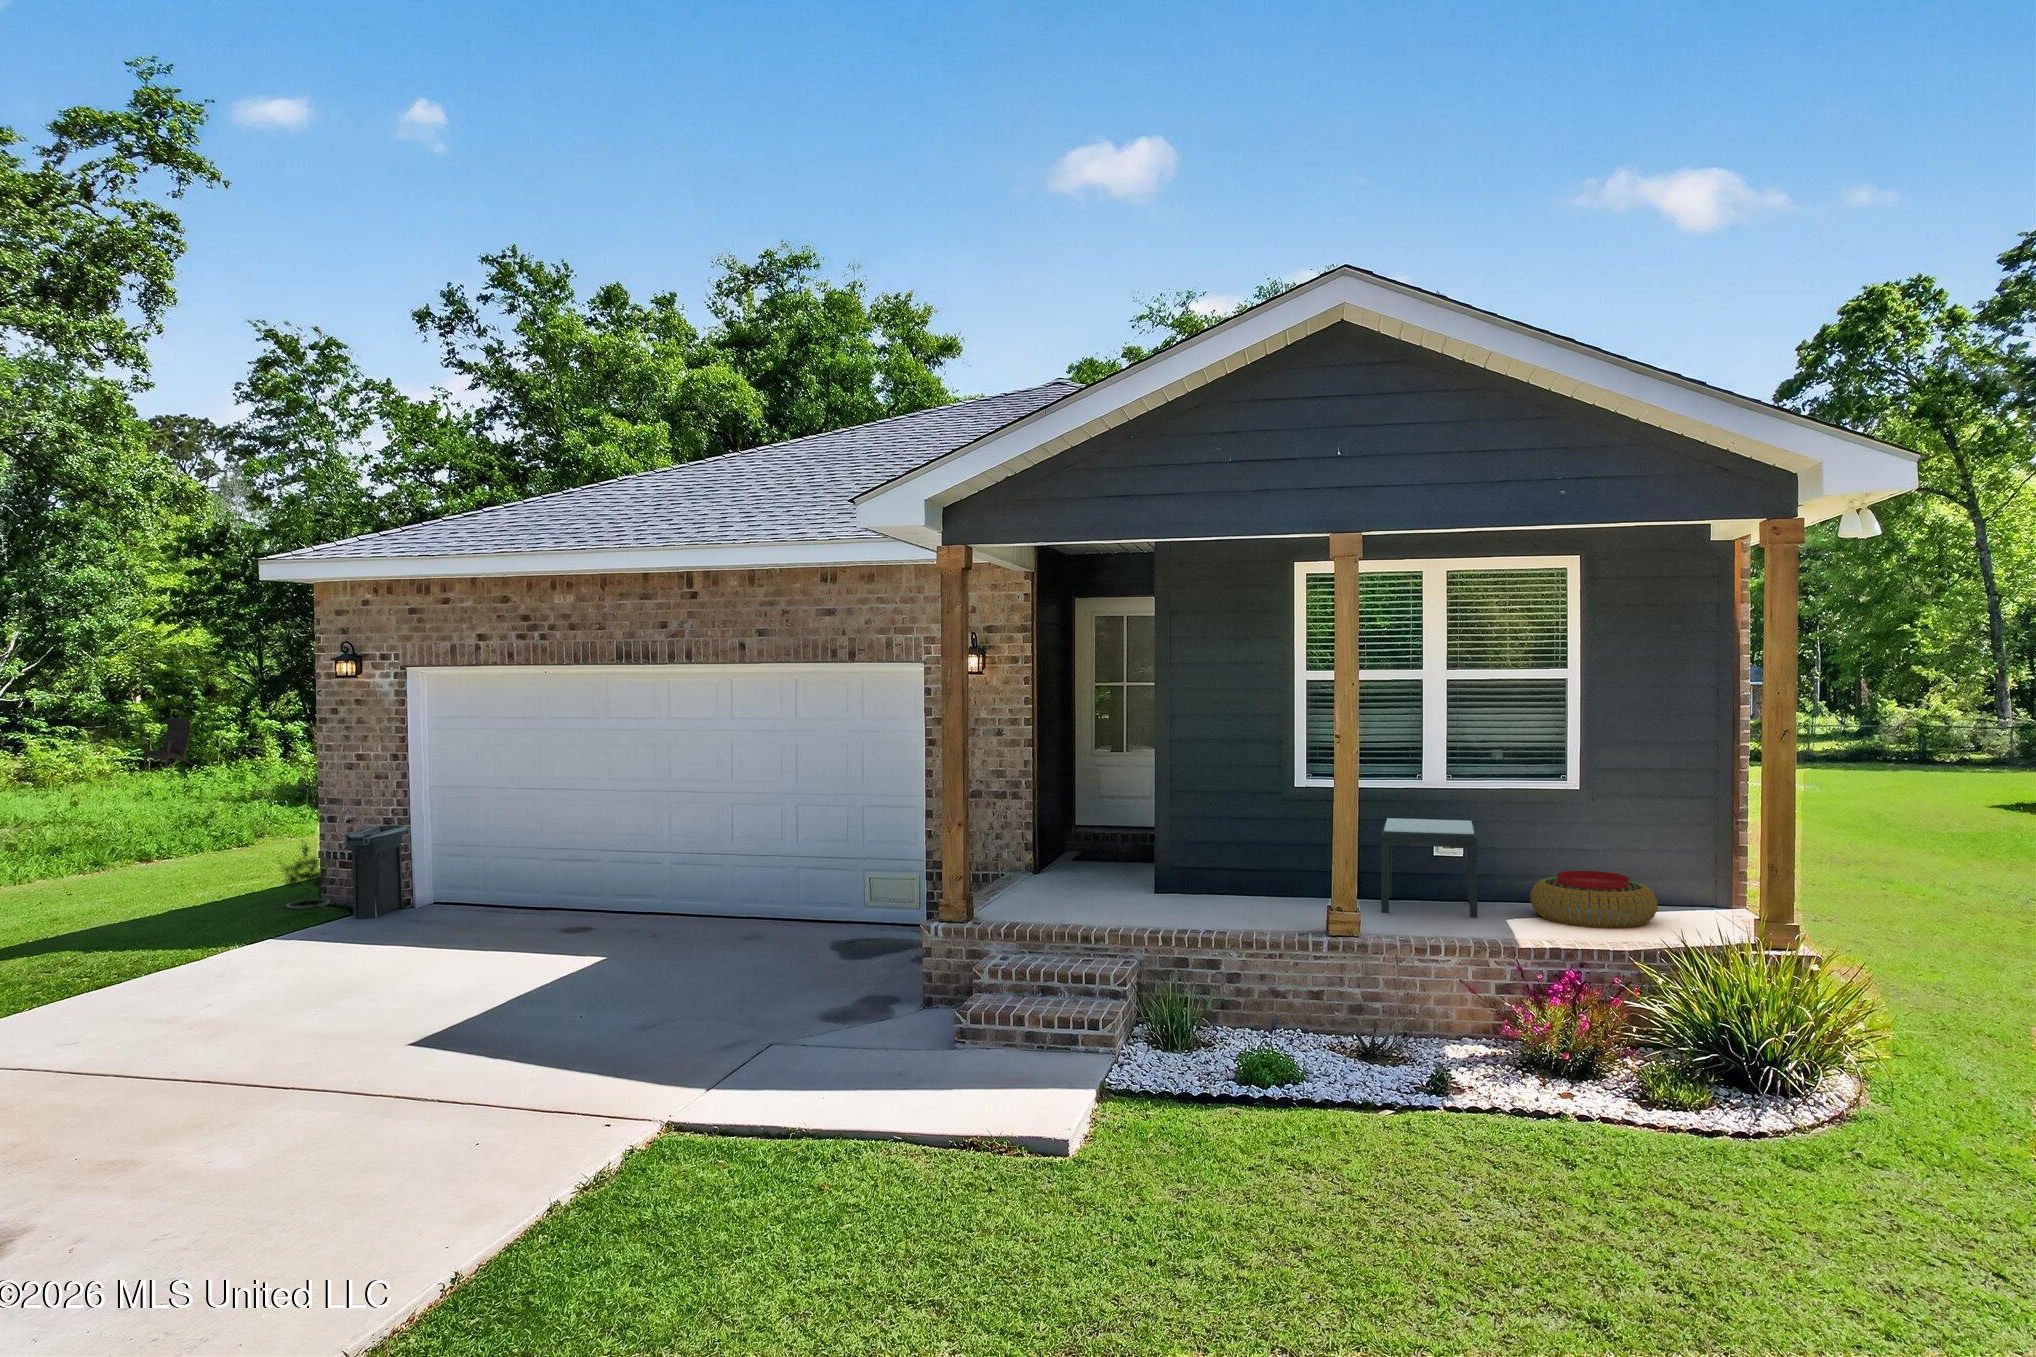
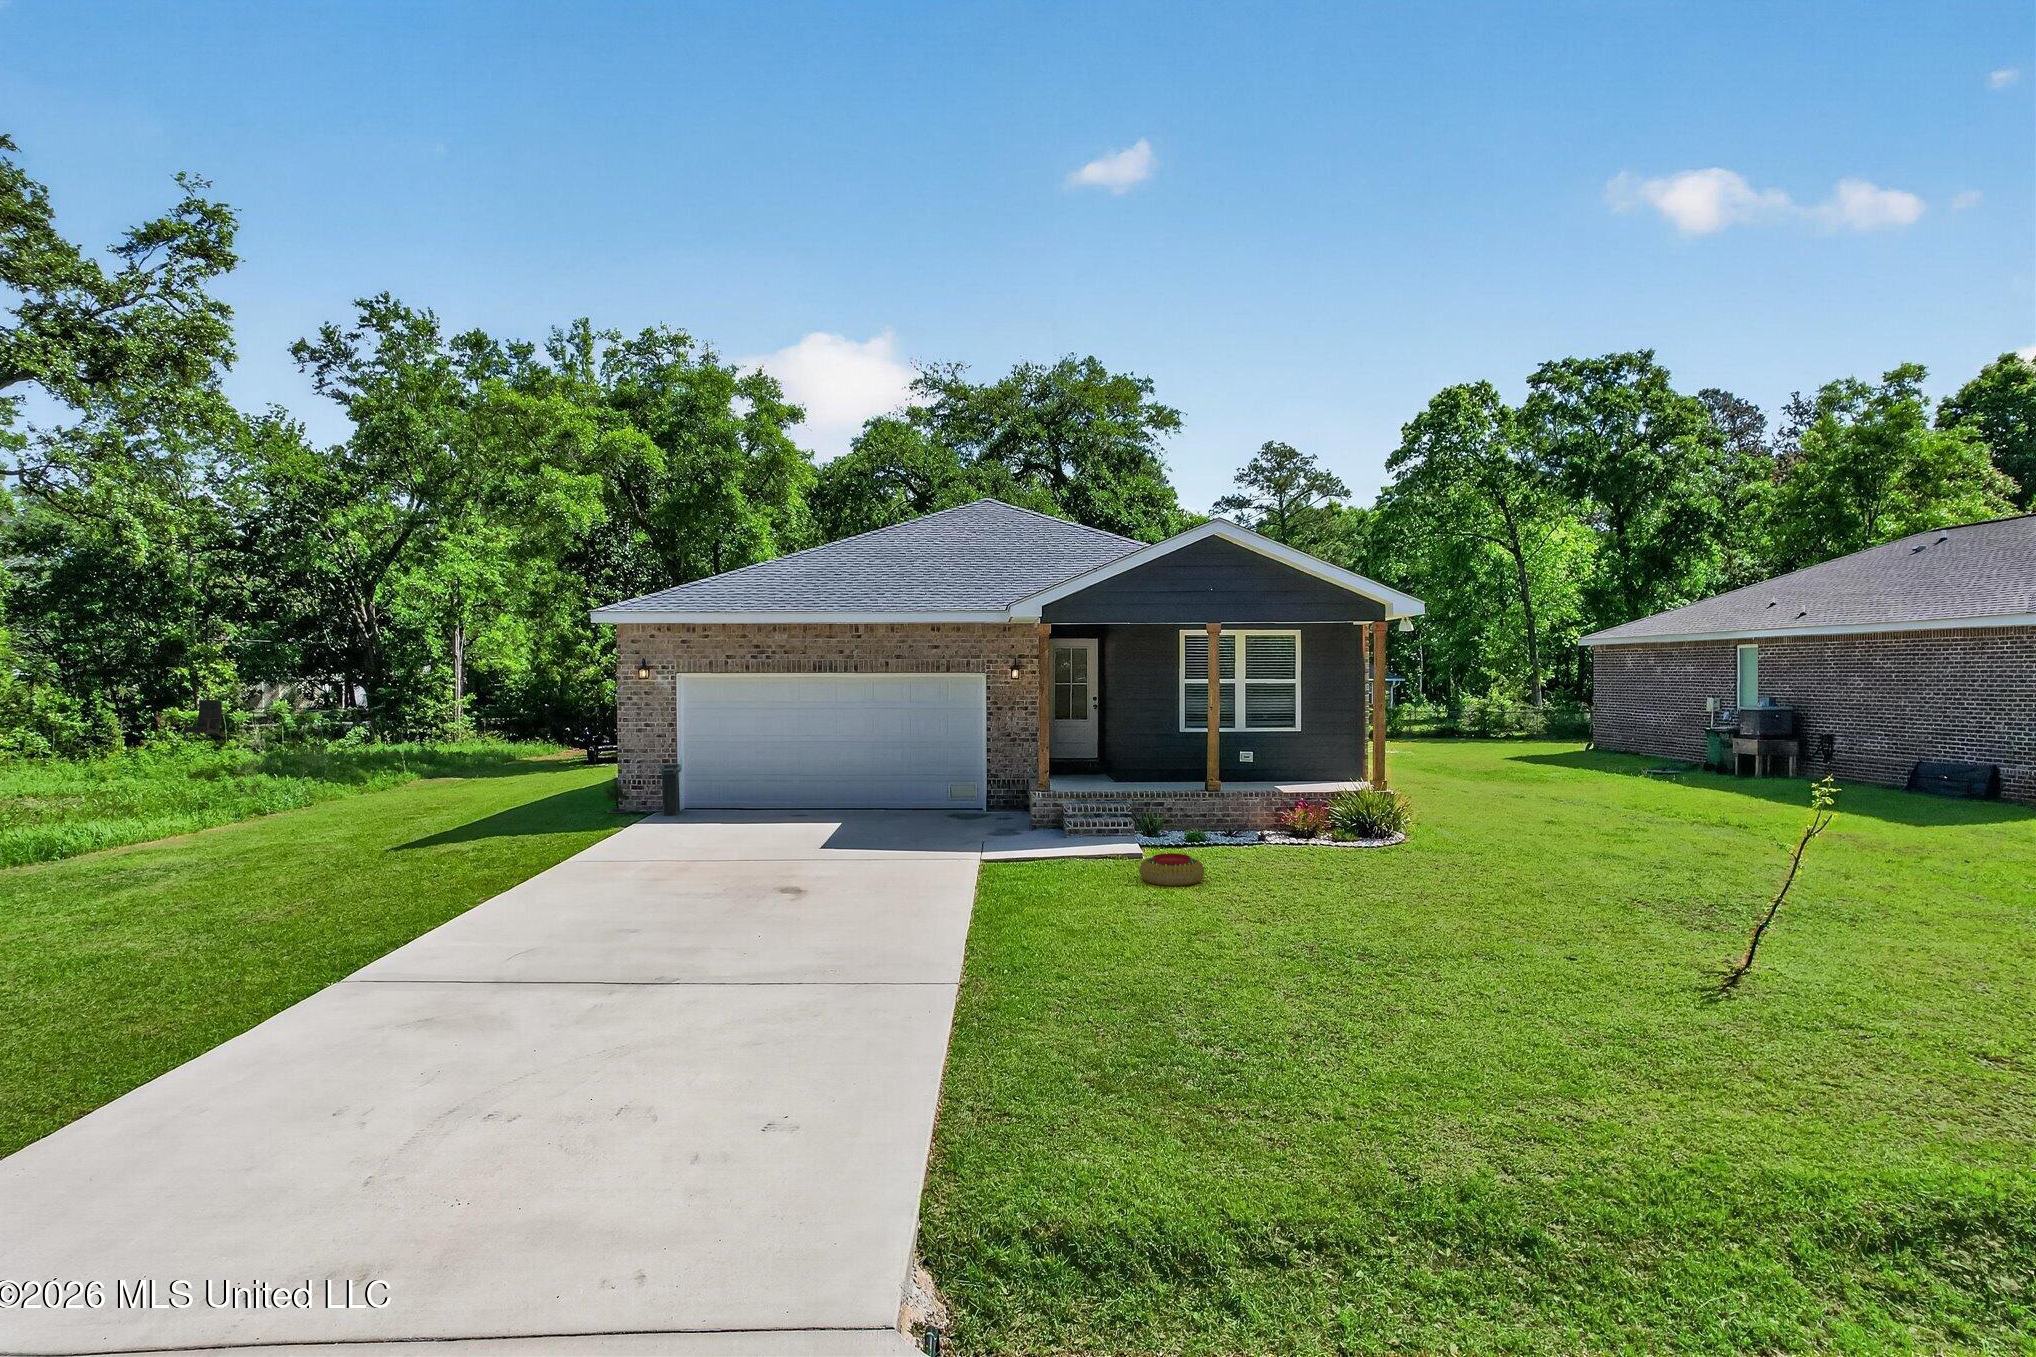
side table: present [1381,818,1477,918] -> none [1220,745,1264,786]
pouf: present [1530,871,1658,928] -> present [1140,853,1204,886]

